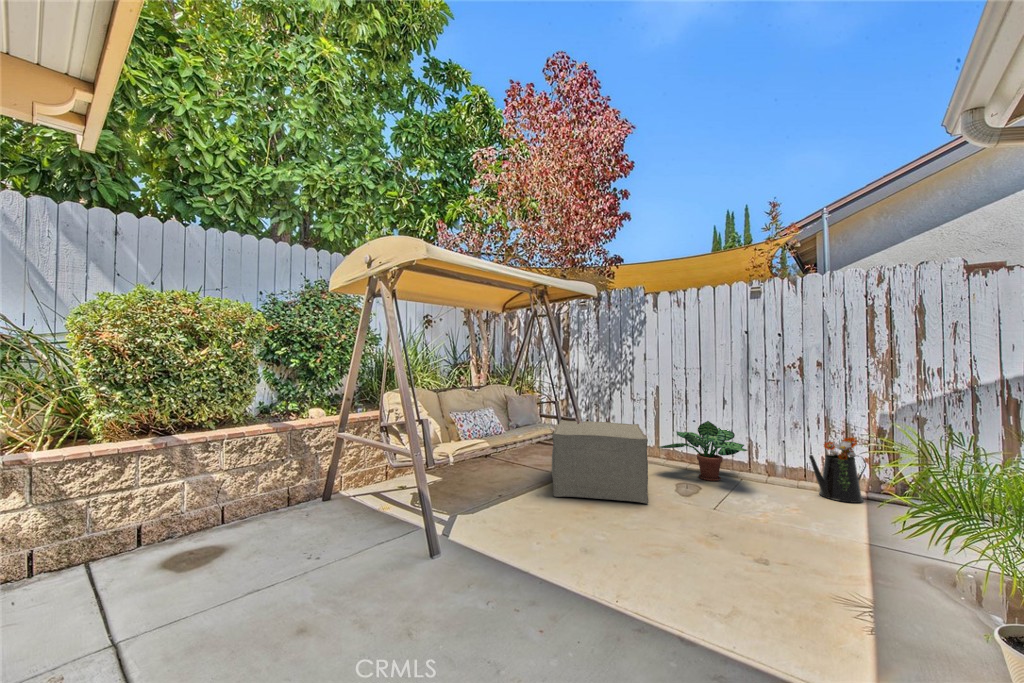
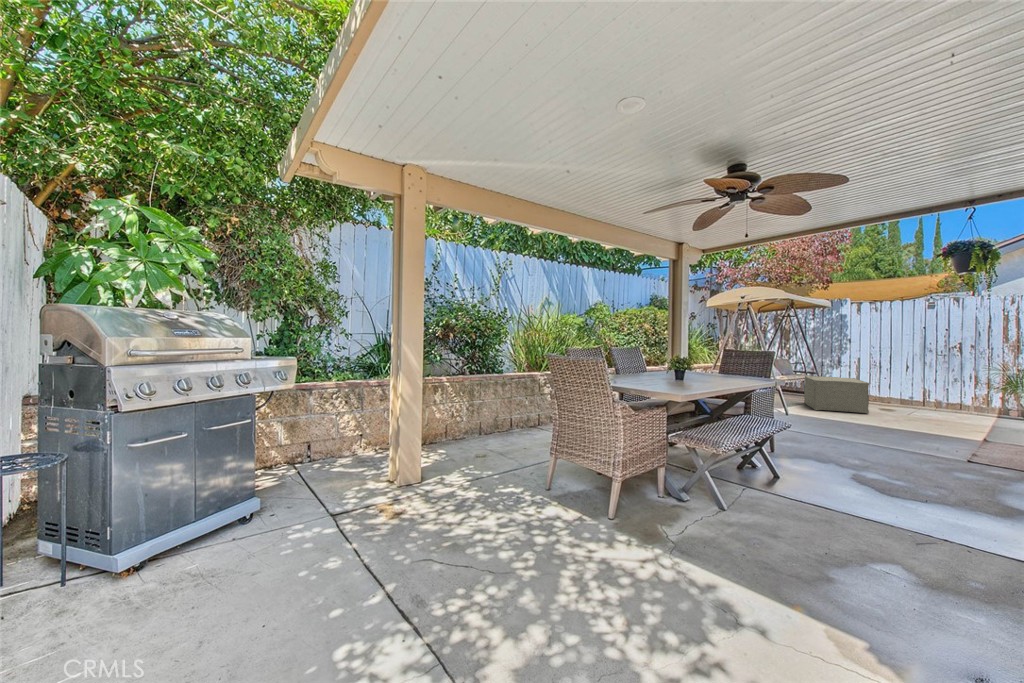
potted plant: present [659,421,747,481] -> none [864,377,925,409]
watering can: present [810,437,866,503] -> none [963,385,1000,418]

